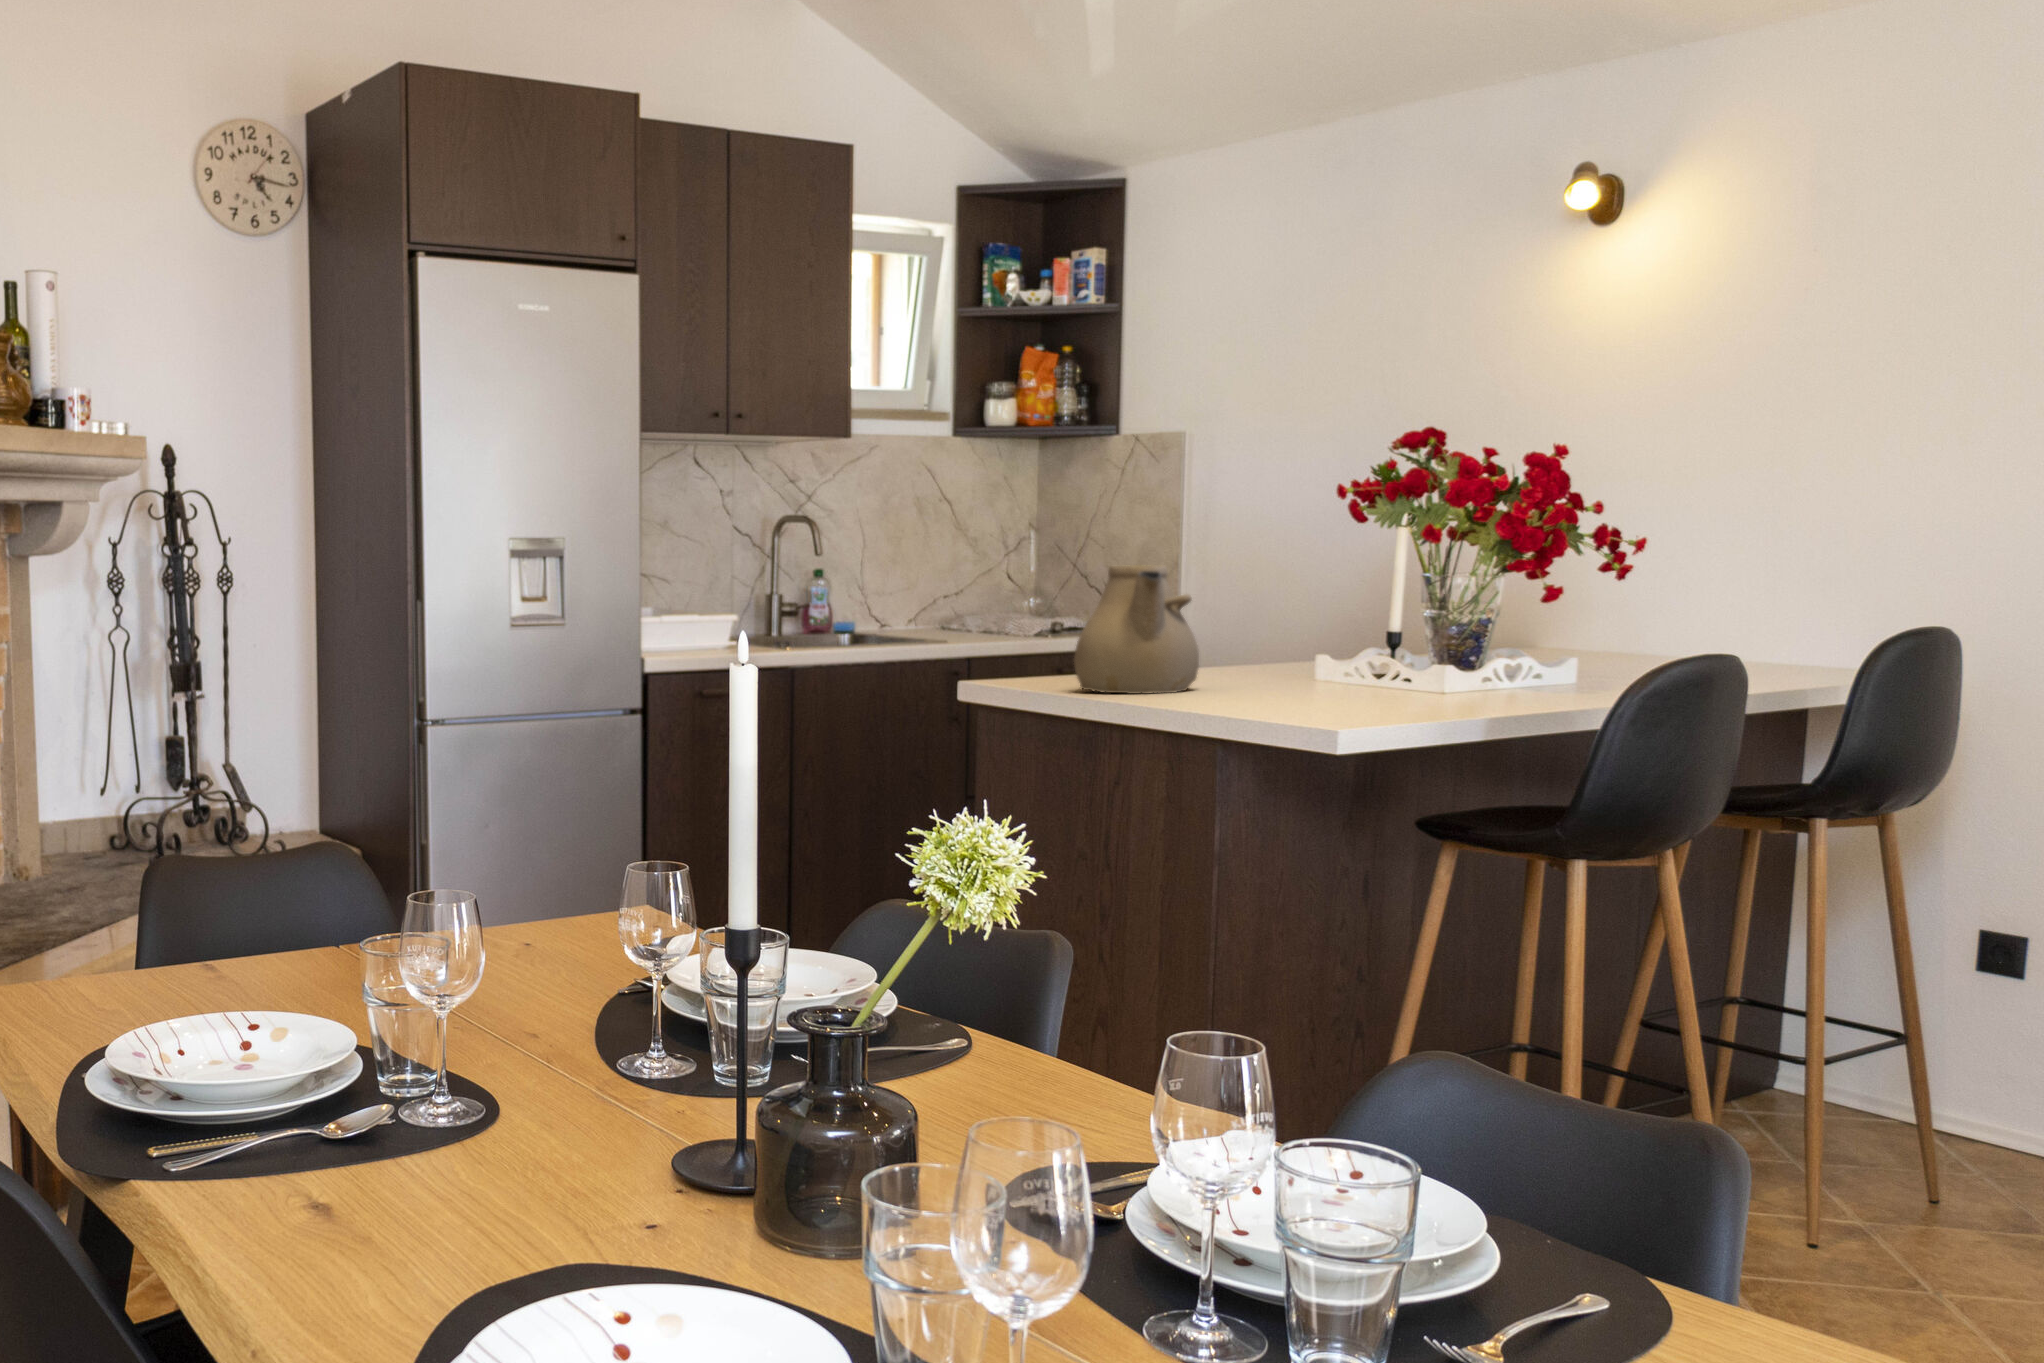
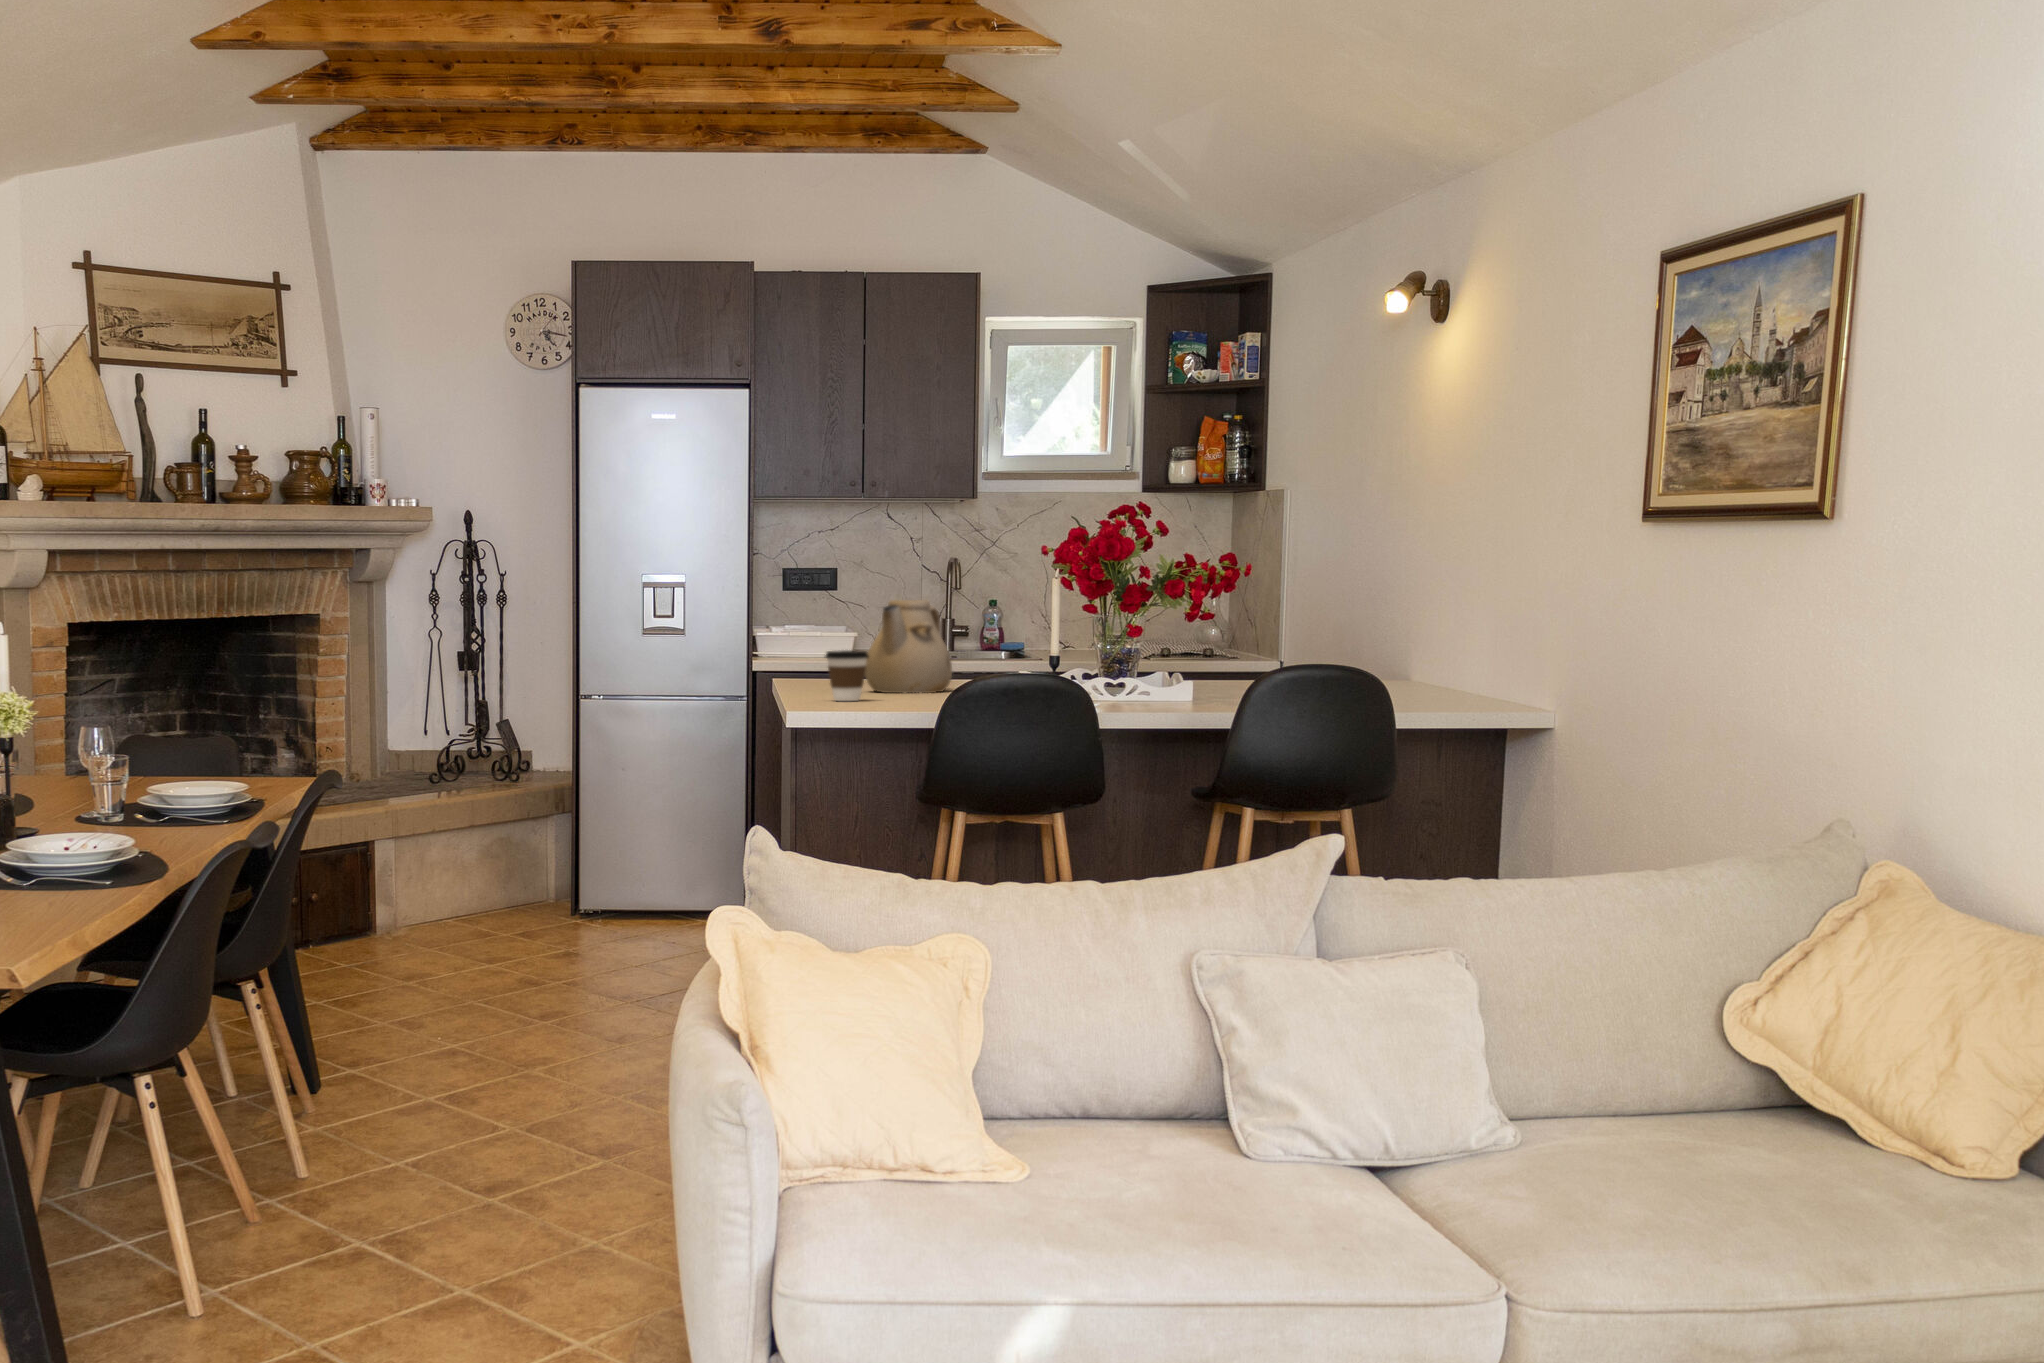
coffee cup: none [1239,633,1307,706] -> present [825,650,869,701]

